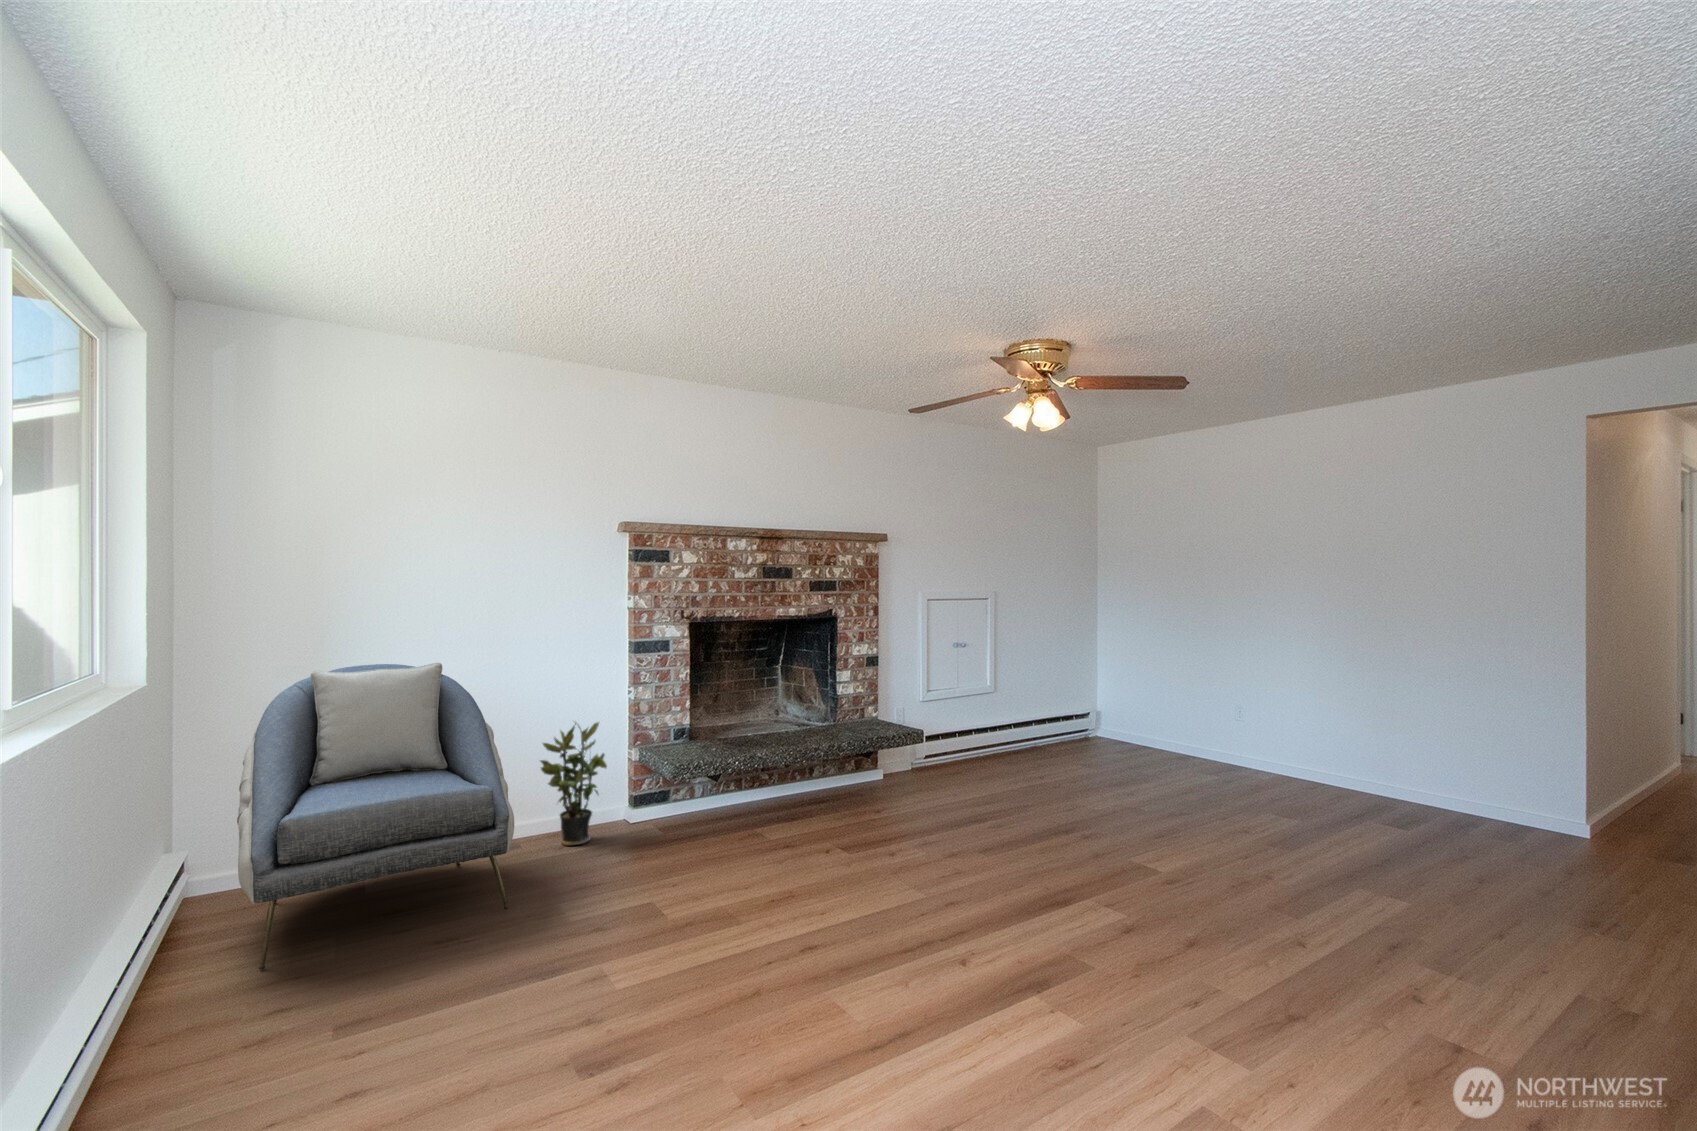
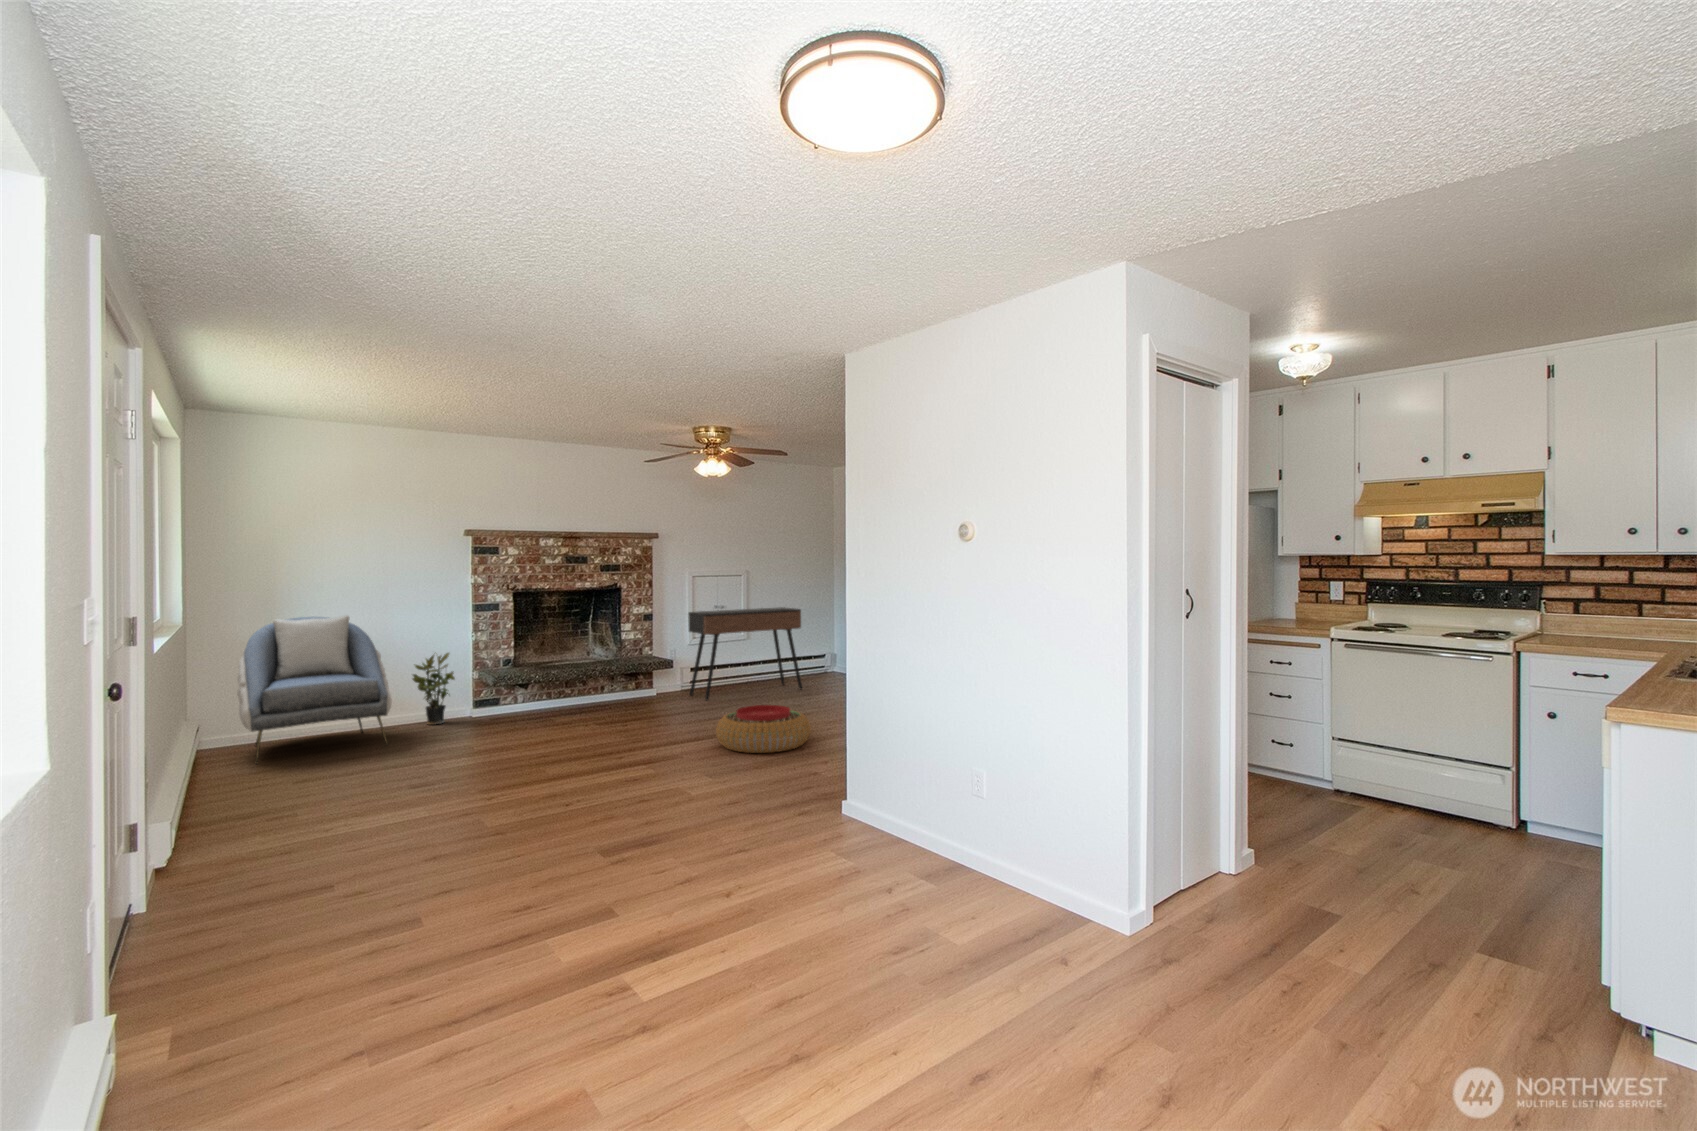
console table: none [937,646,1097,795] -> present [688,607,802,701]
pouf: none [1122,845,1326,967] -> present [716,705,811,753]

